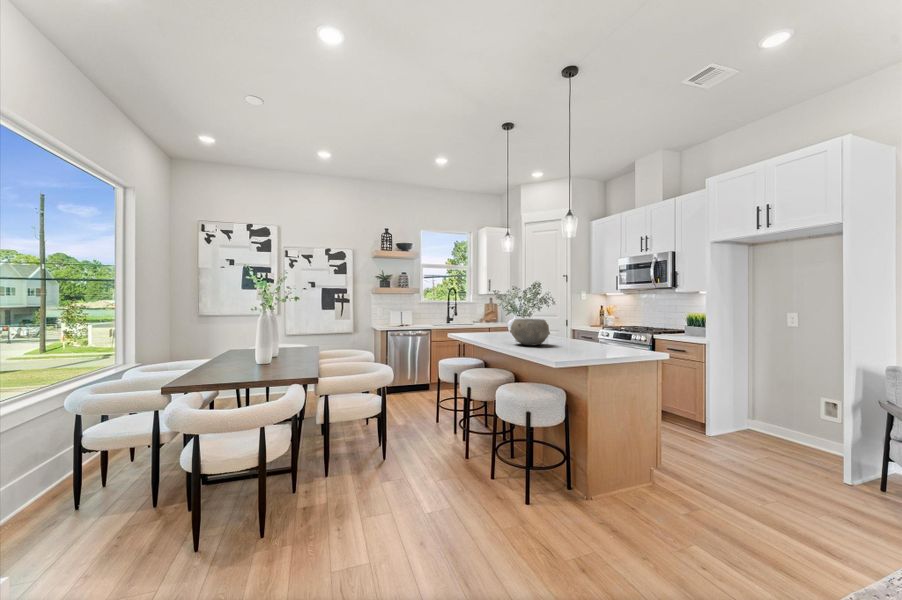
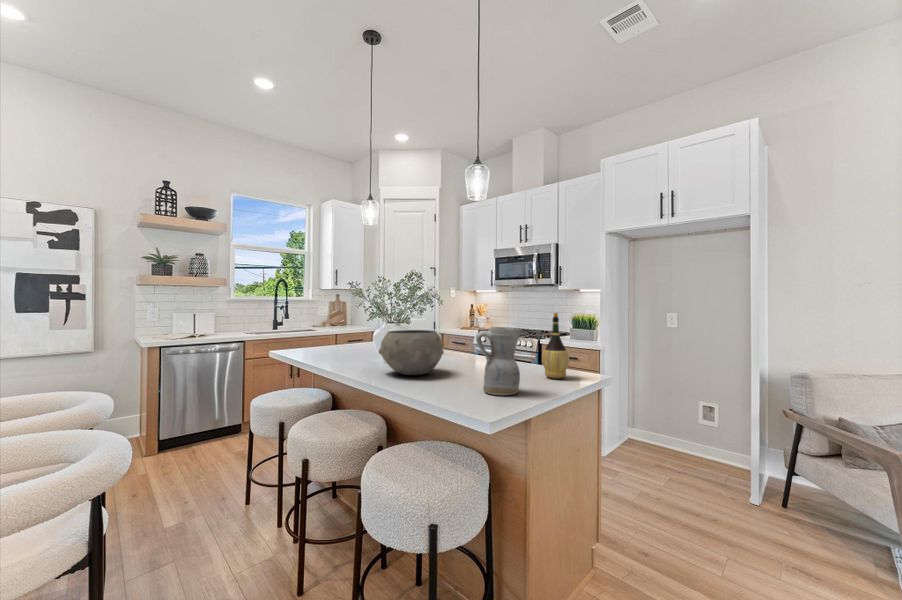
wine bottle: none [614,308,633,351] -> present [542,313,569,378]
ceramic pitcher: none [560,315,588,354] -> present [476,327,521,395]

